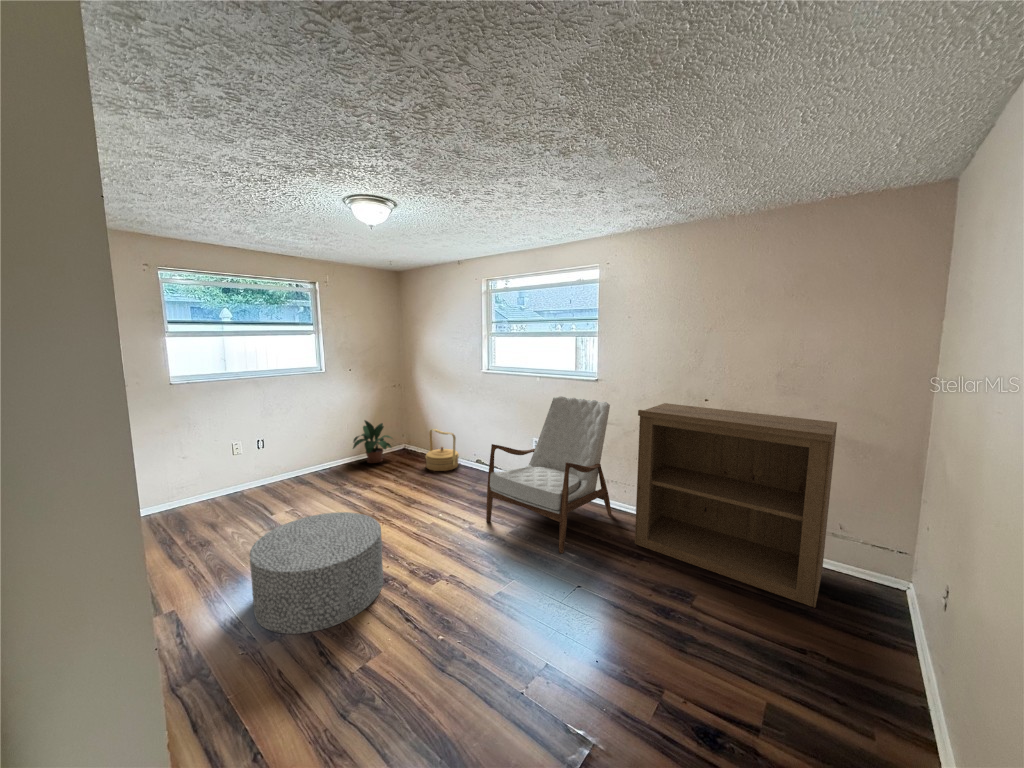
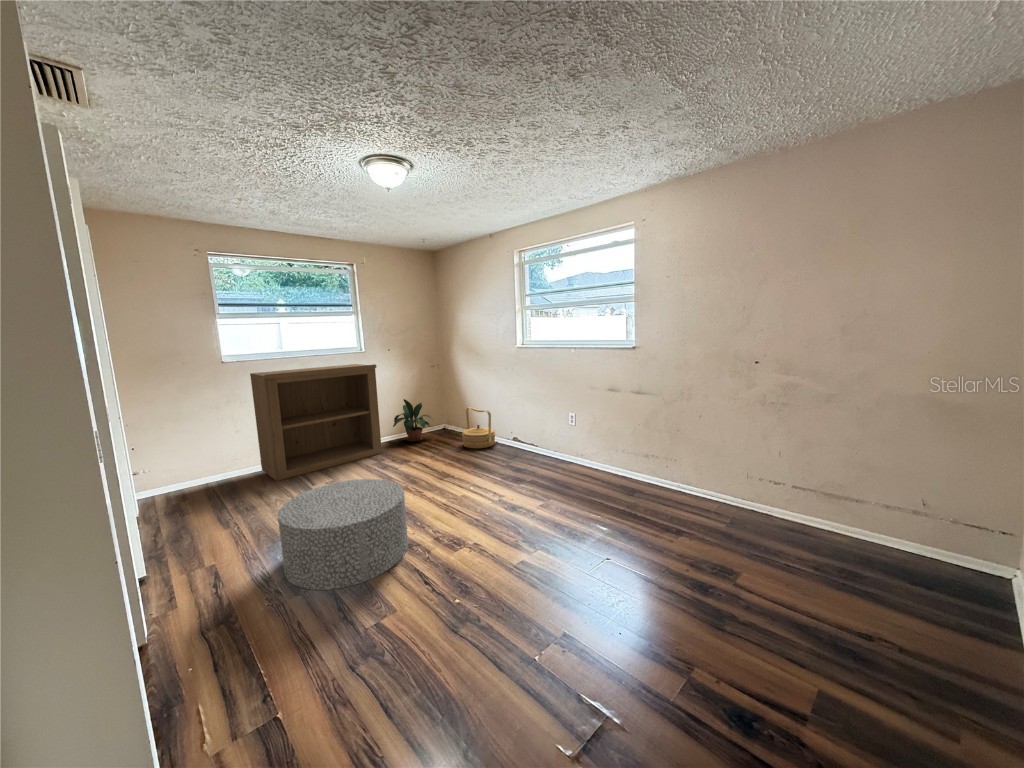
armchair: present [486,396,612,553] -> none [517,367,650,526]
bookshelf: present [635,403,837,608] -> present [250,364,382,481]

